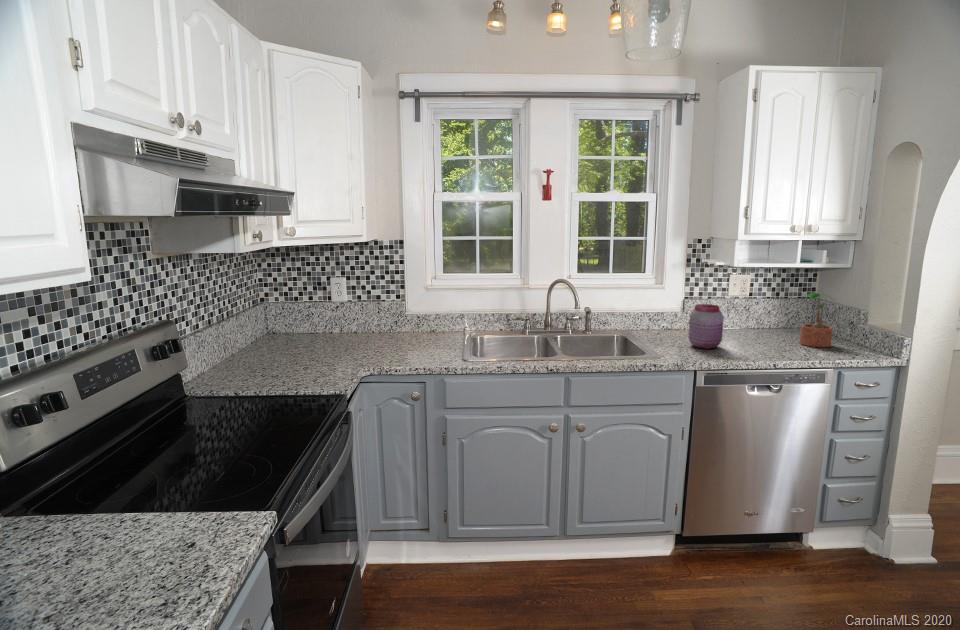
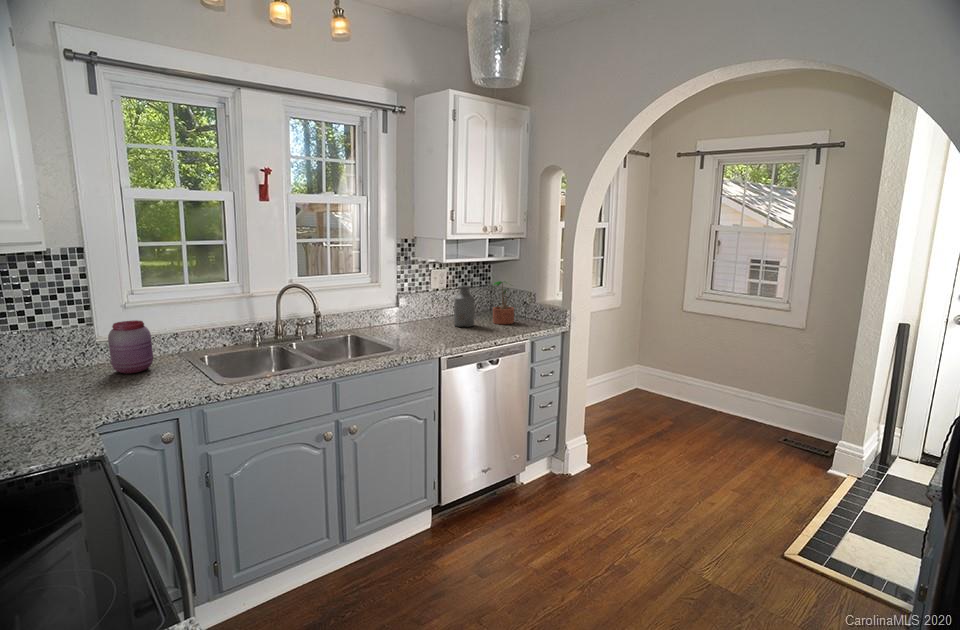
bottle: none [743,294,773,344] -> present [454,285,475,327]
jar: present [689,304,723,349] -> present [108,320,153,374]

